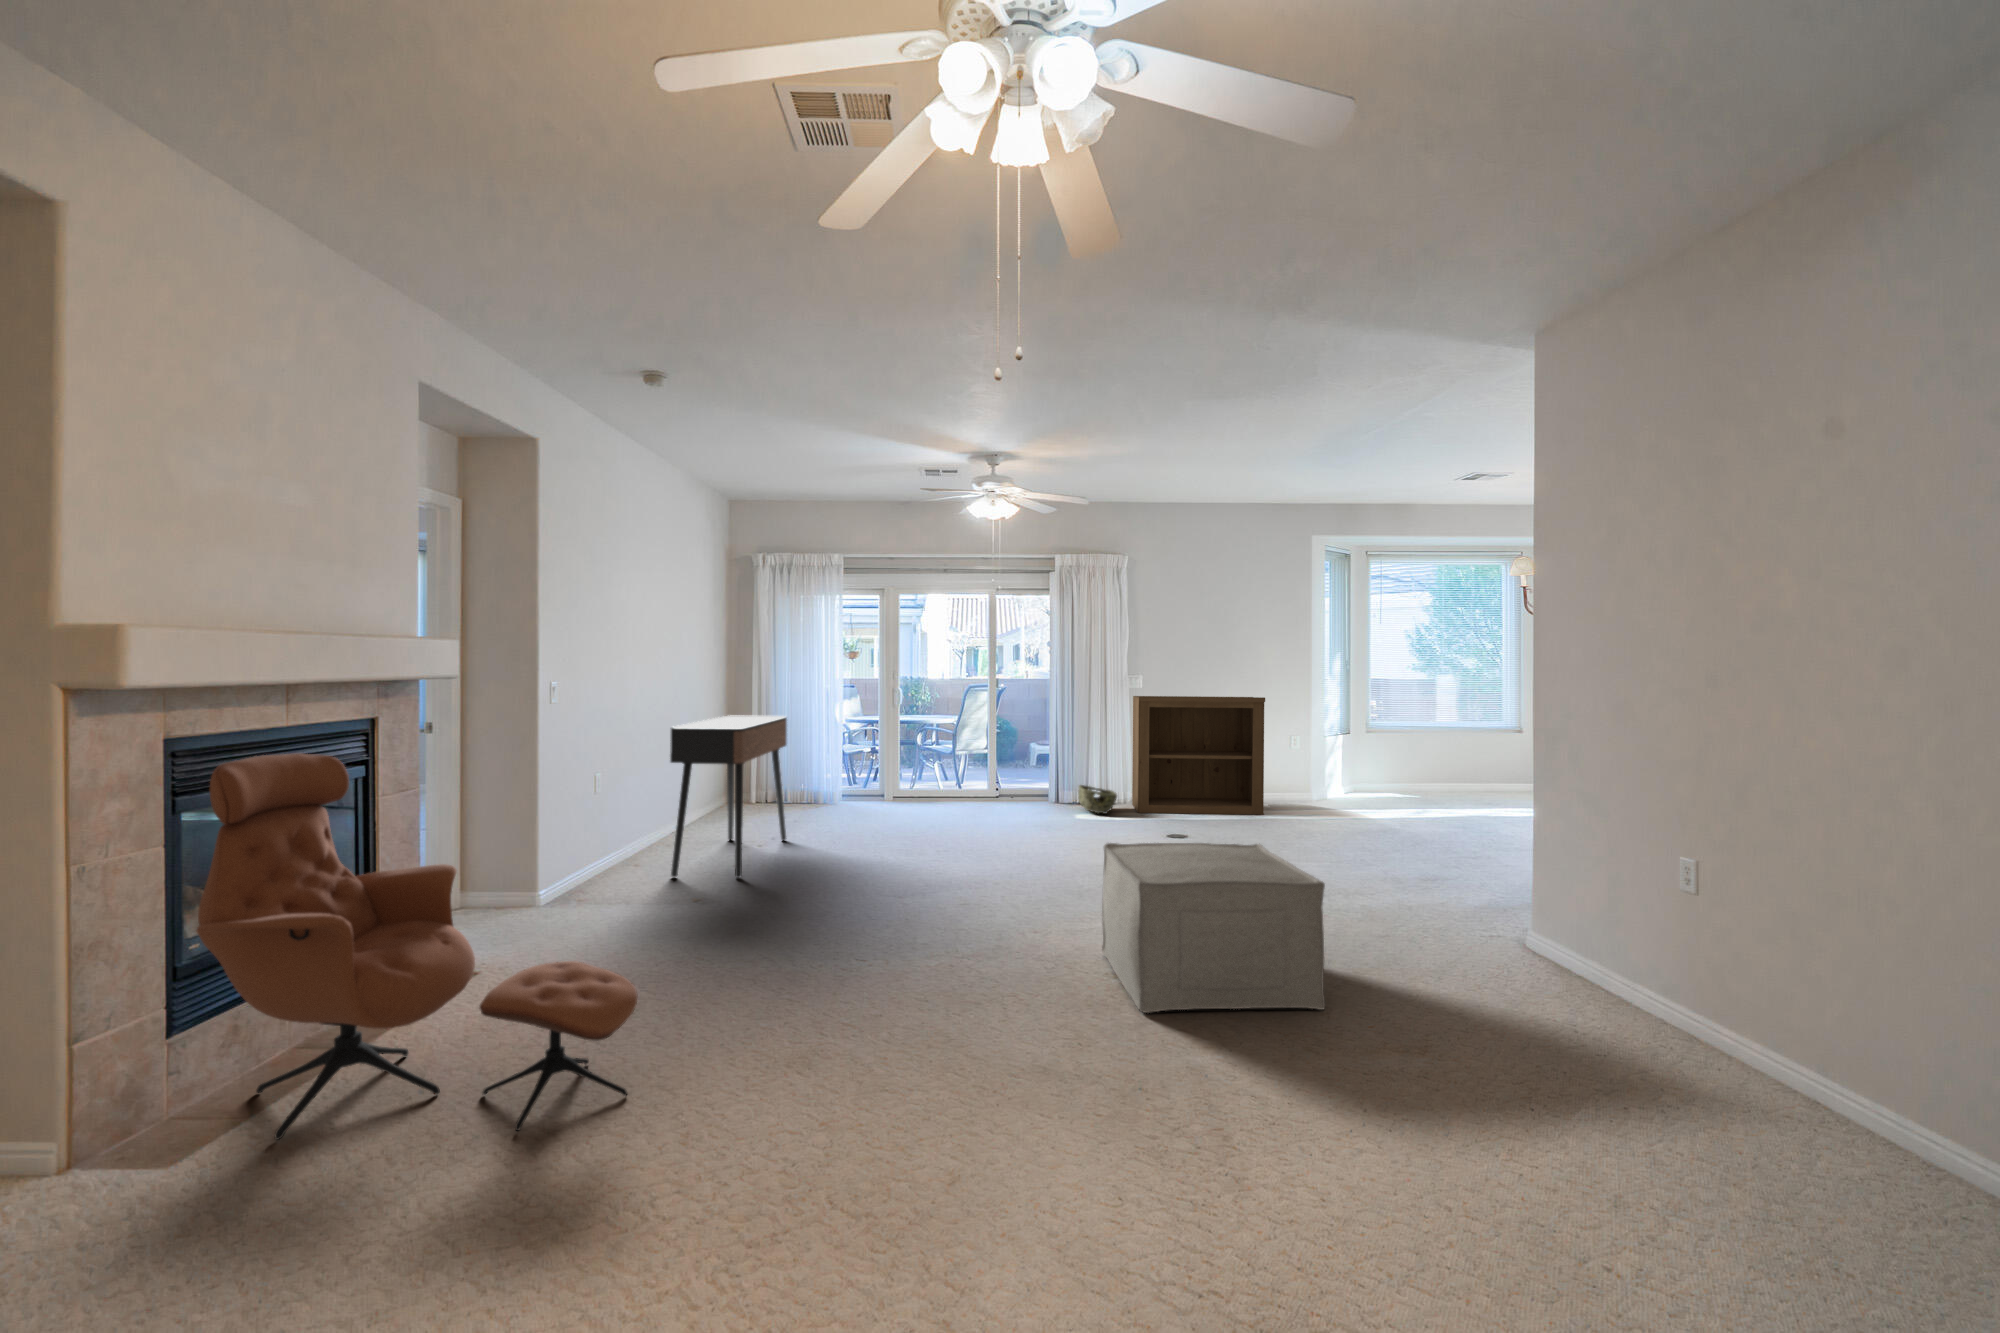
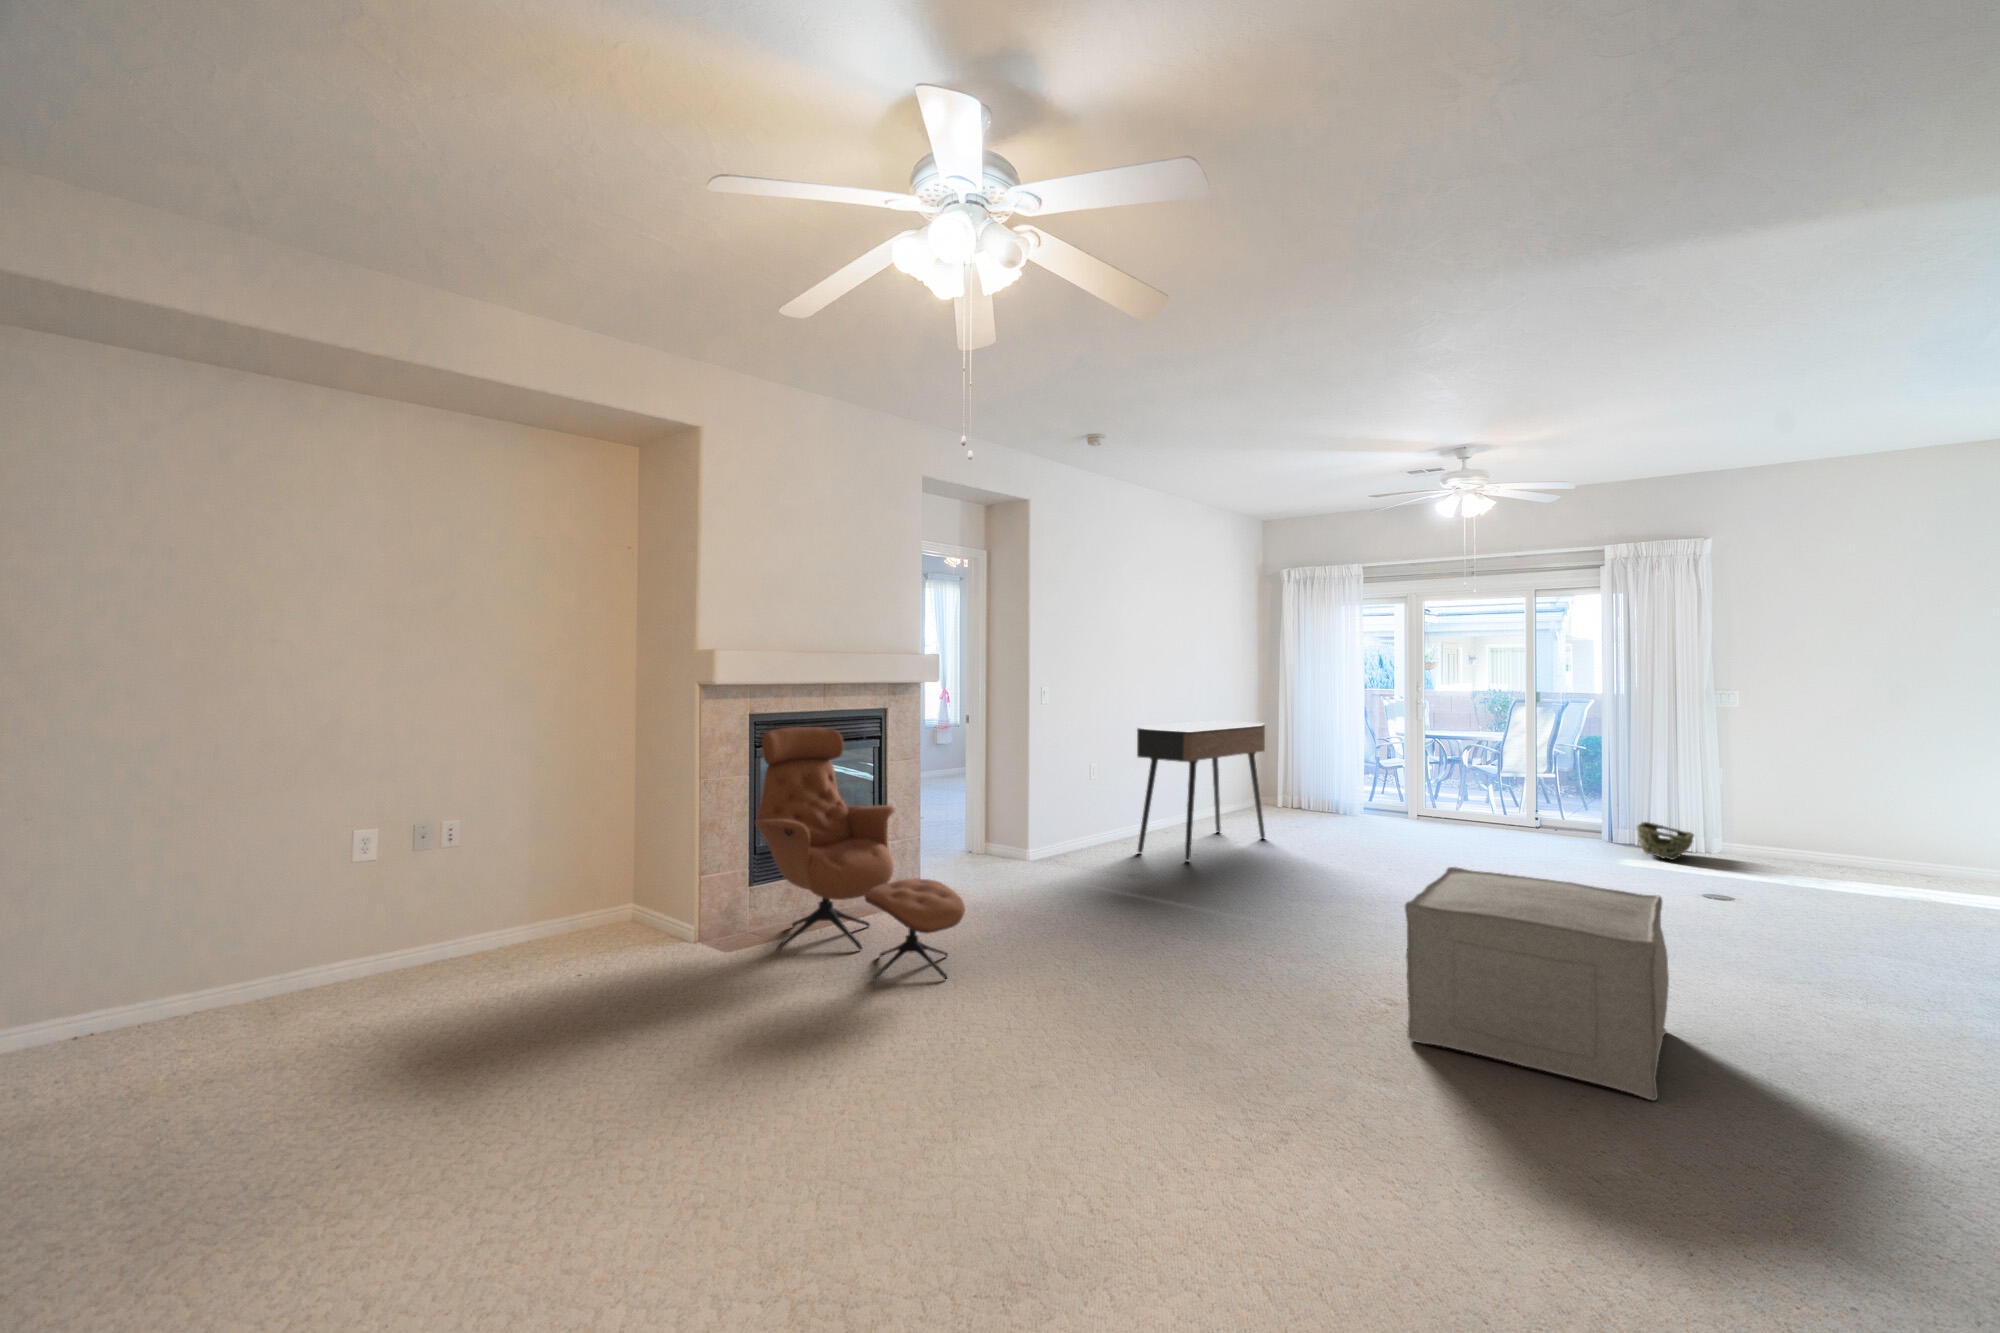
bookshelf: present [1132,696,1265,814] -> none [1727,718,1958,893]

